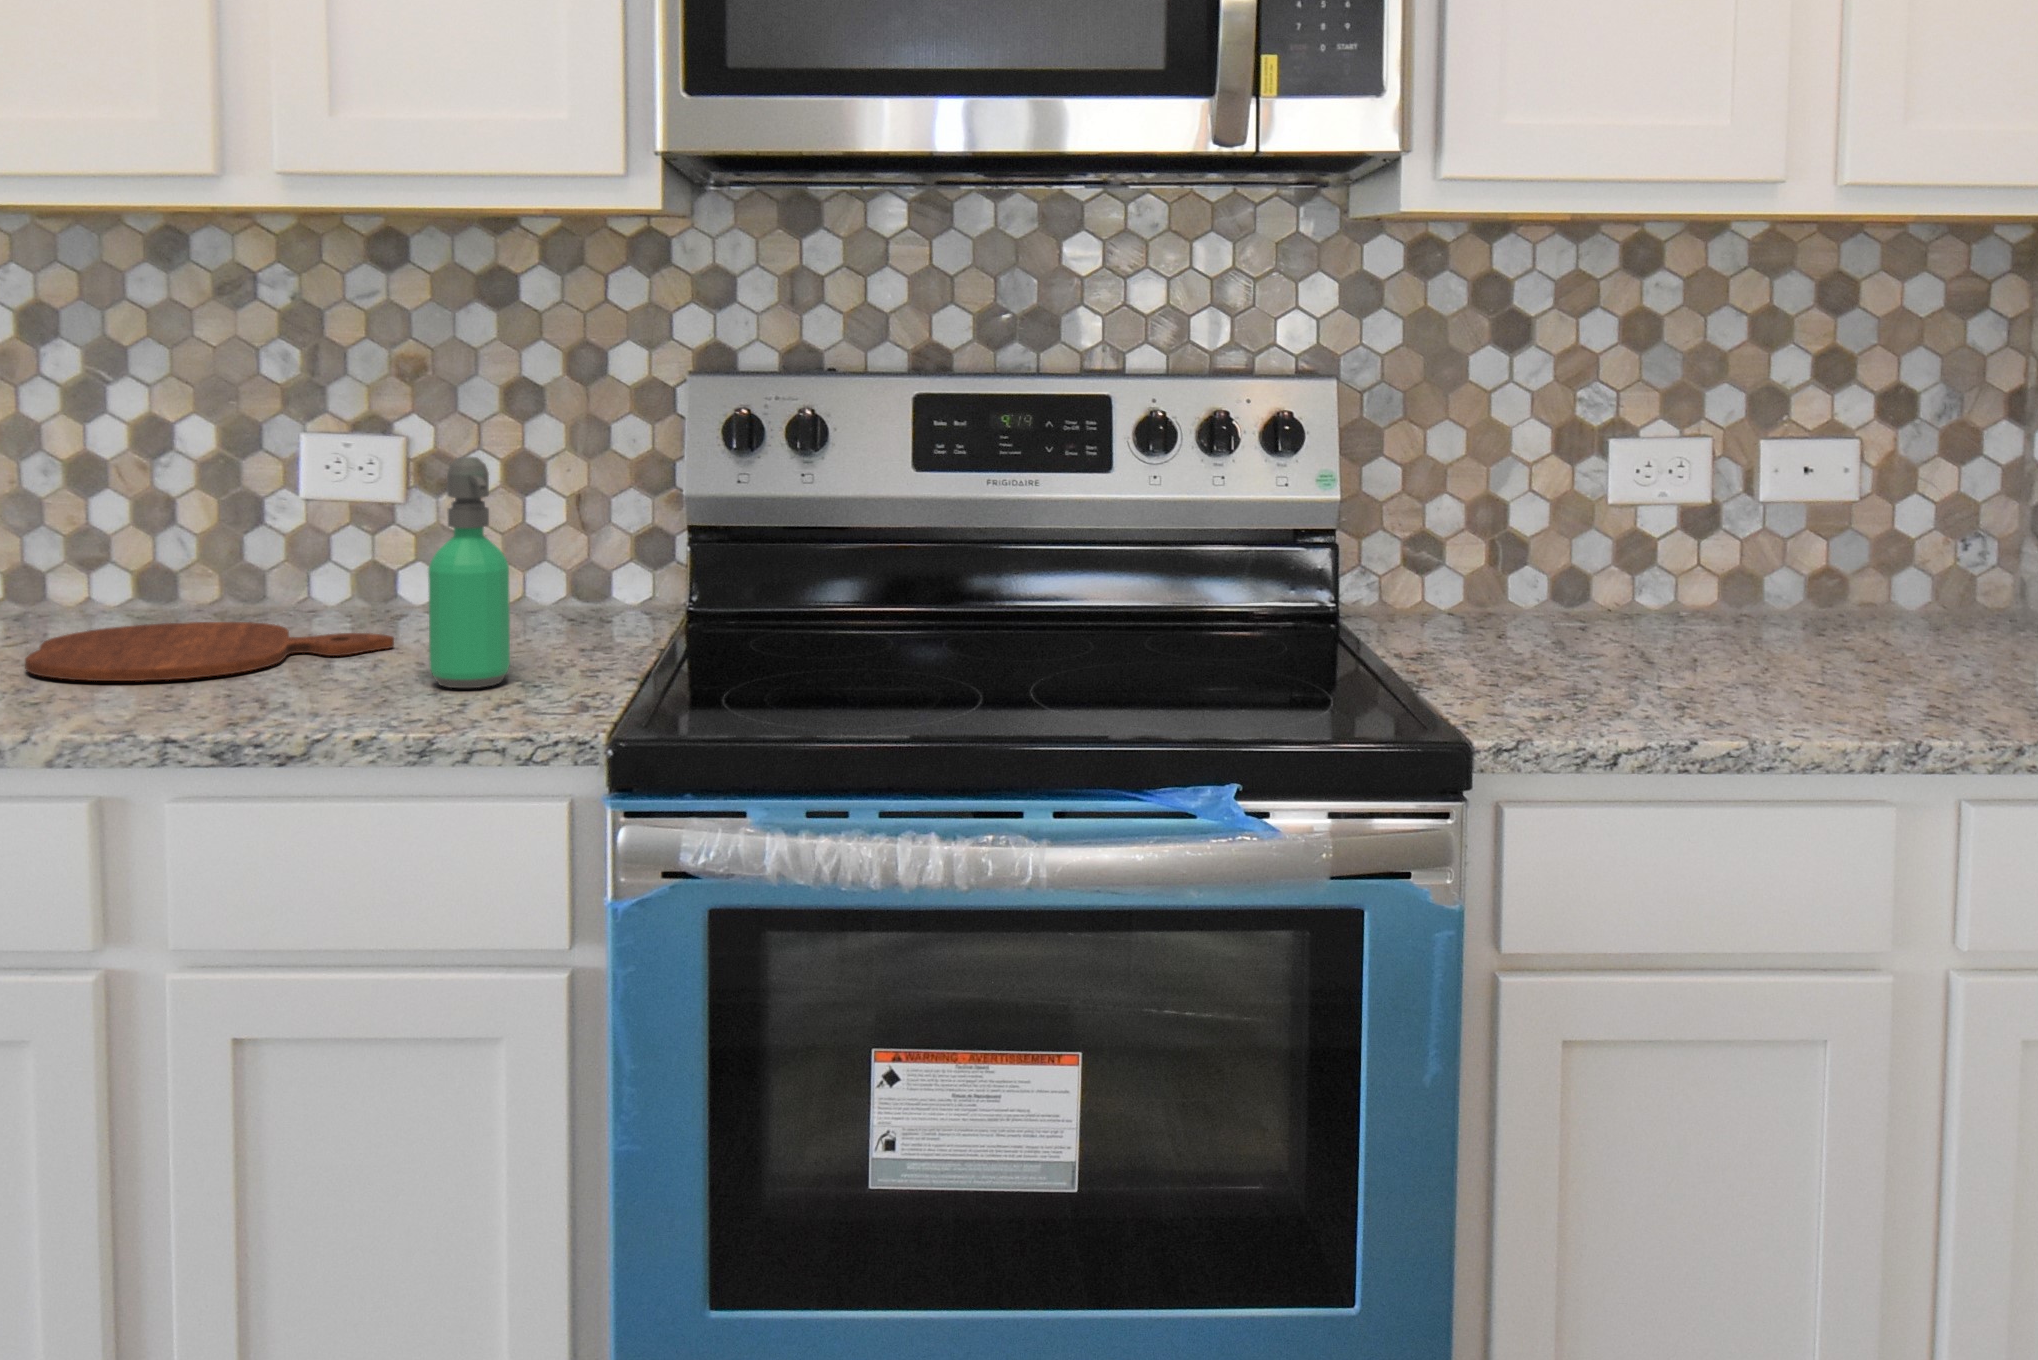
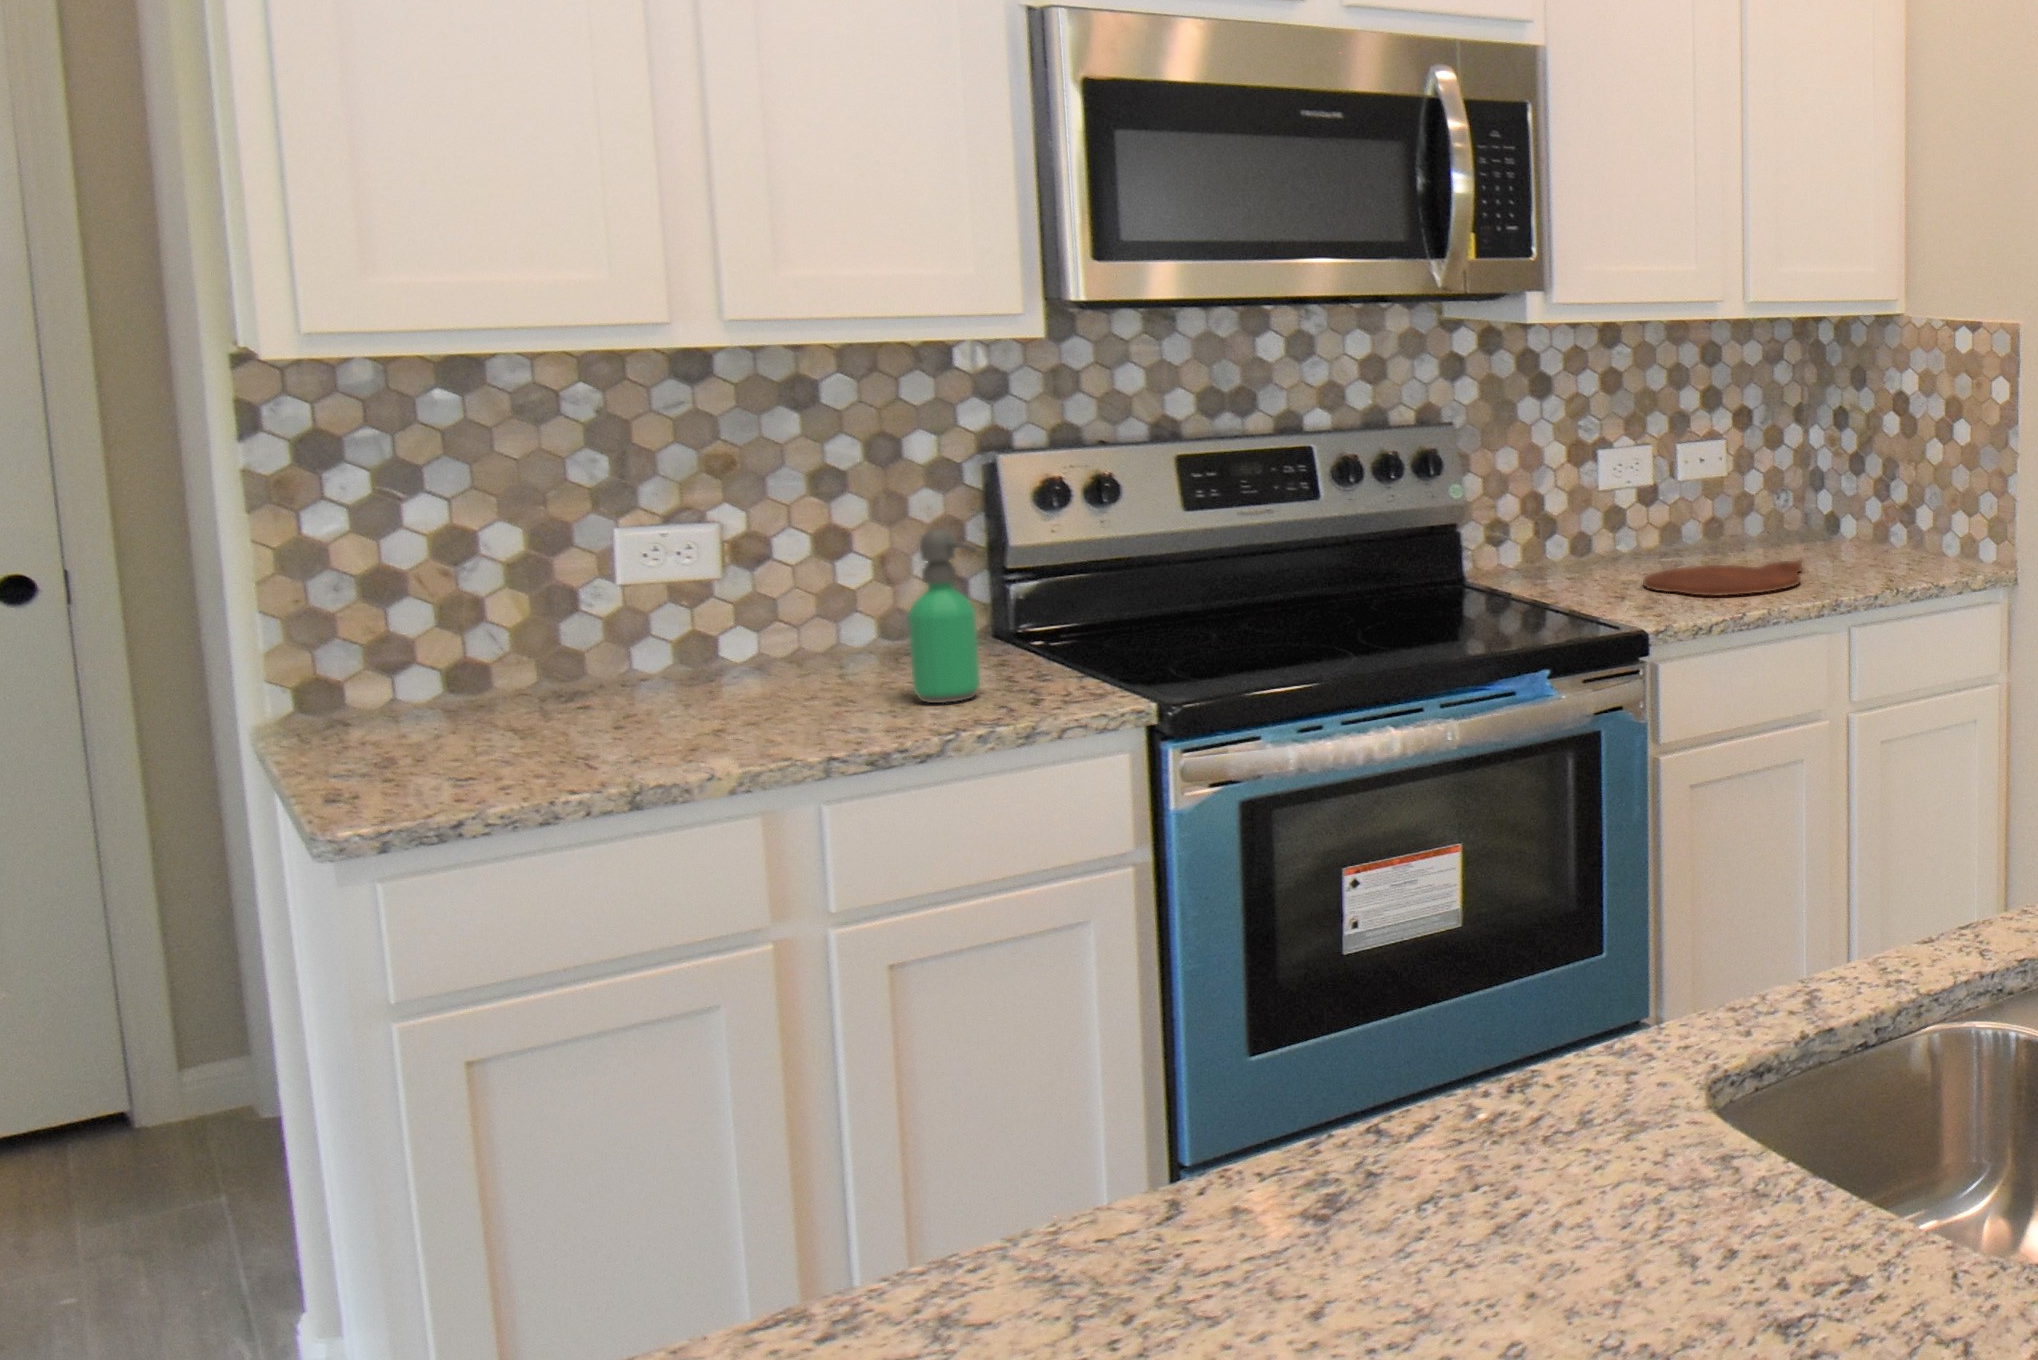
cutting board: present [25,622,394,681] -> present [1643,561,1802,596]

